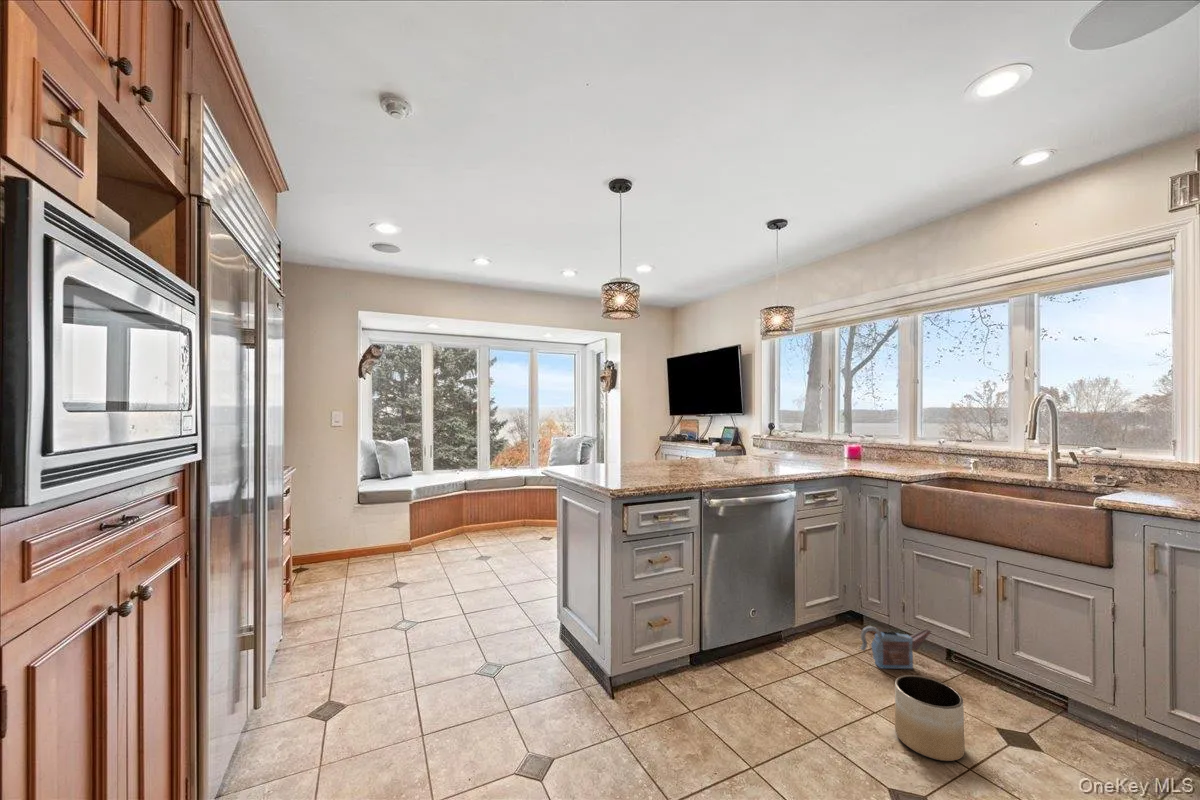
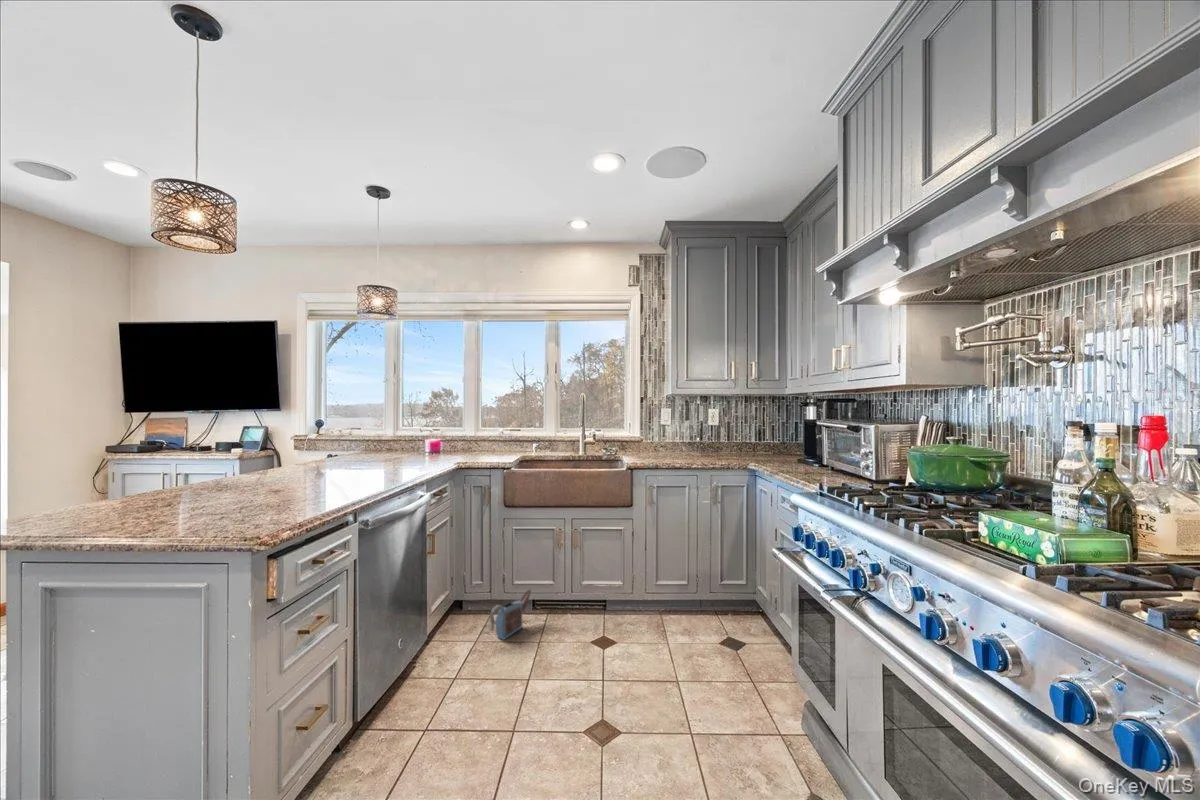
planter: present [895,675,965,761] -> none [551,626,598,692]

